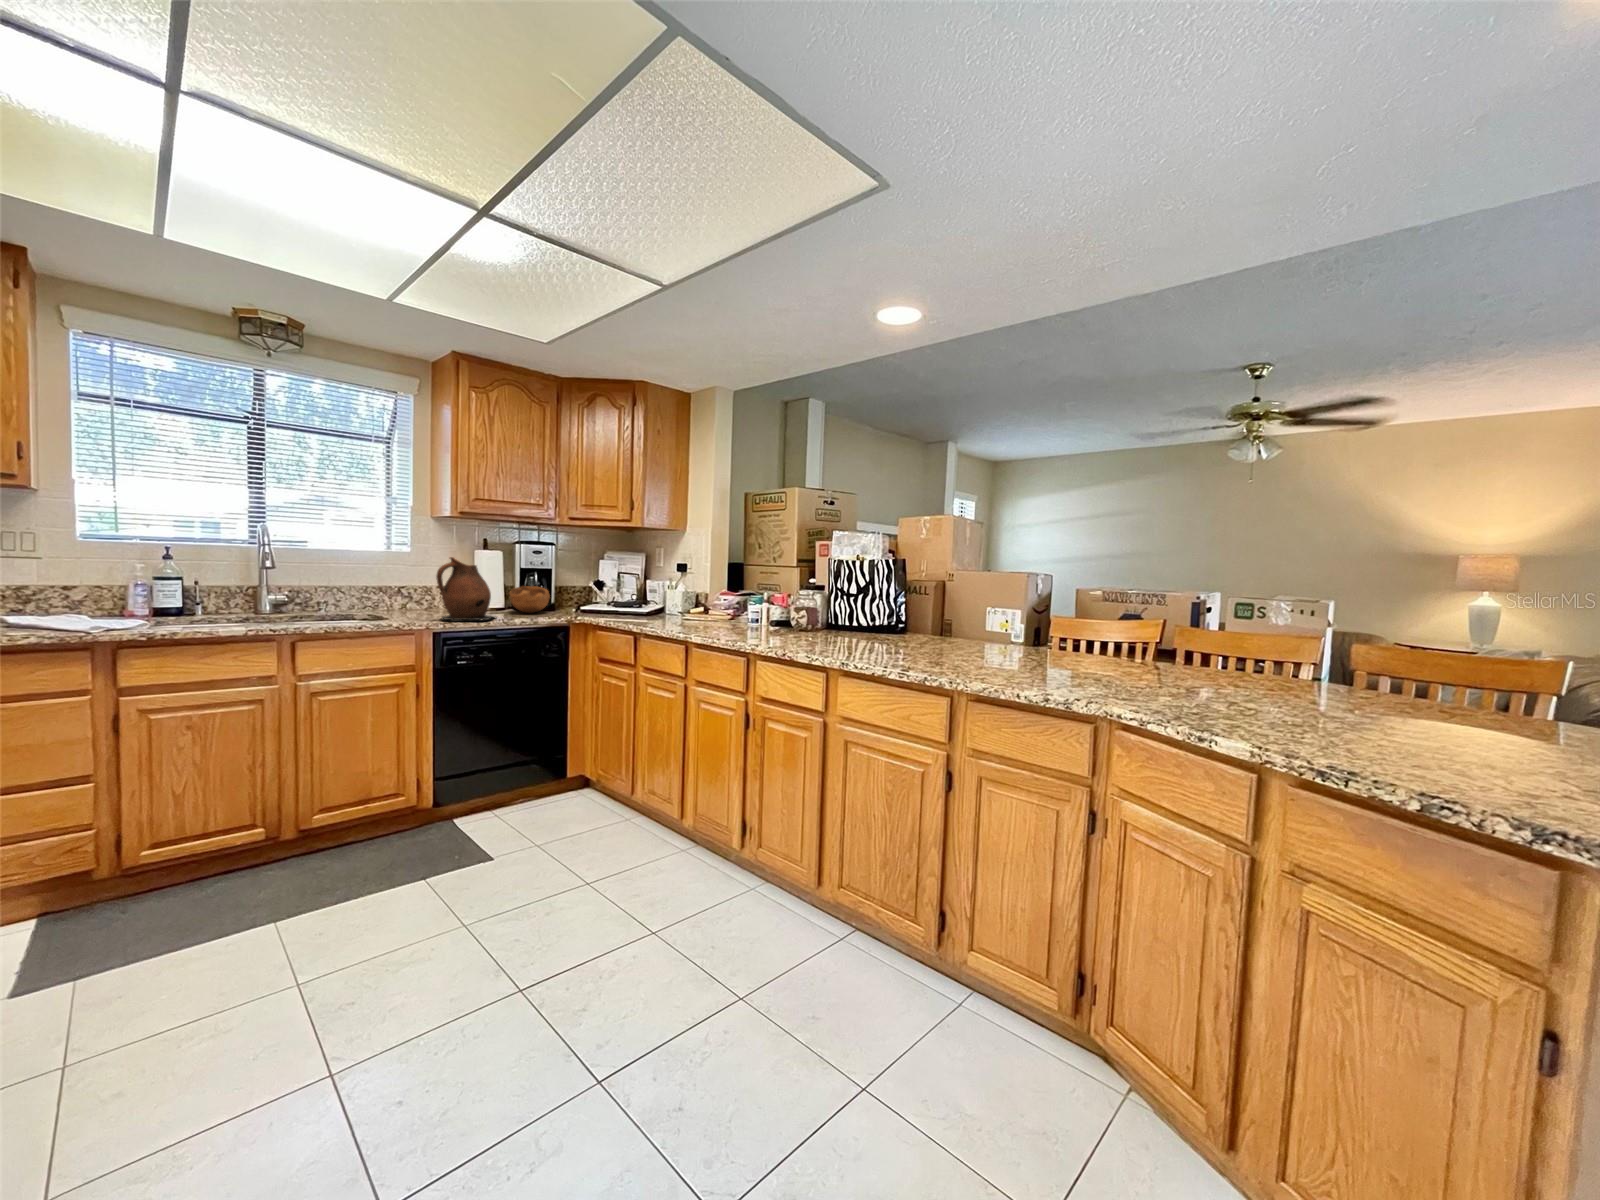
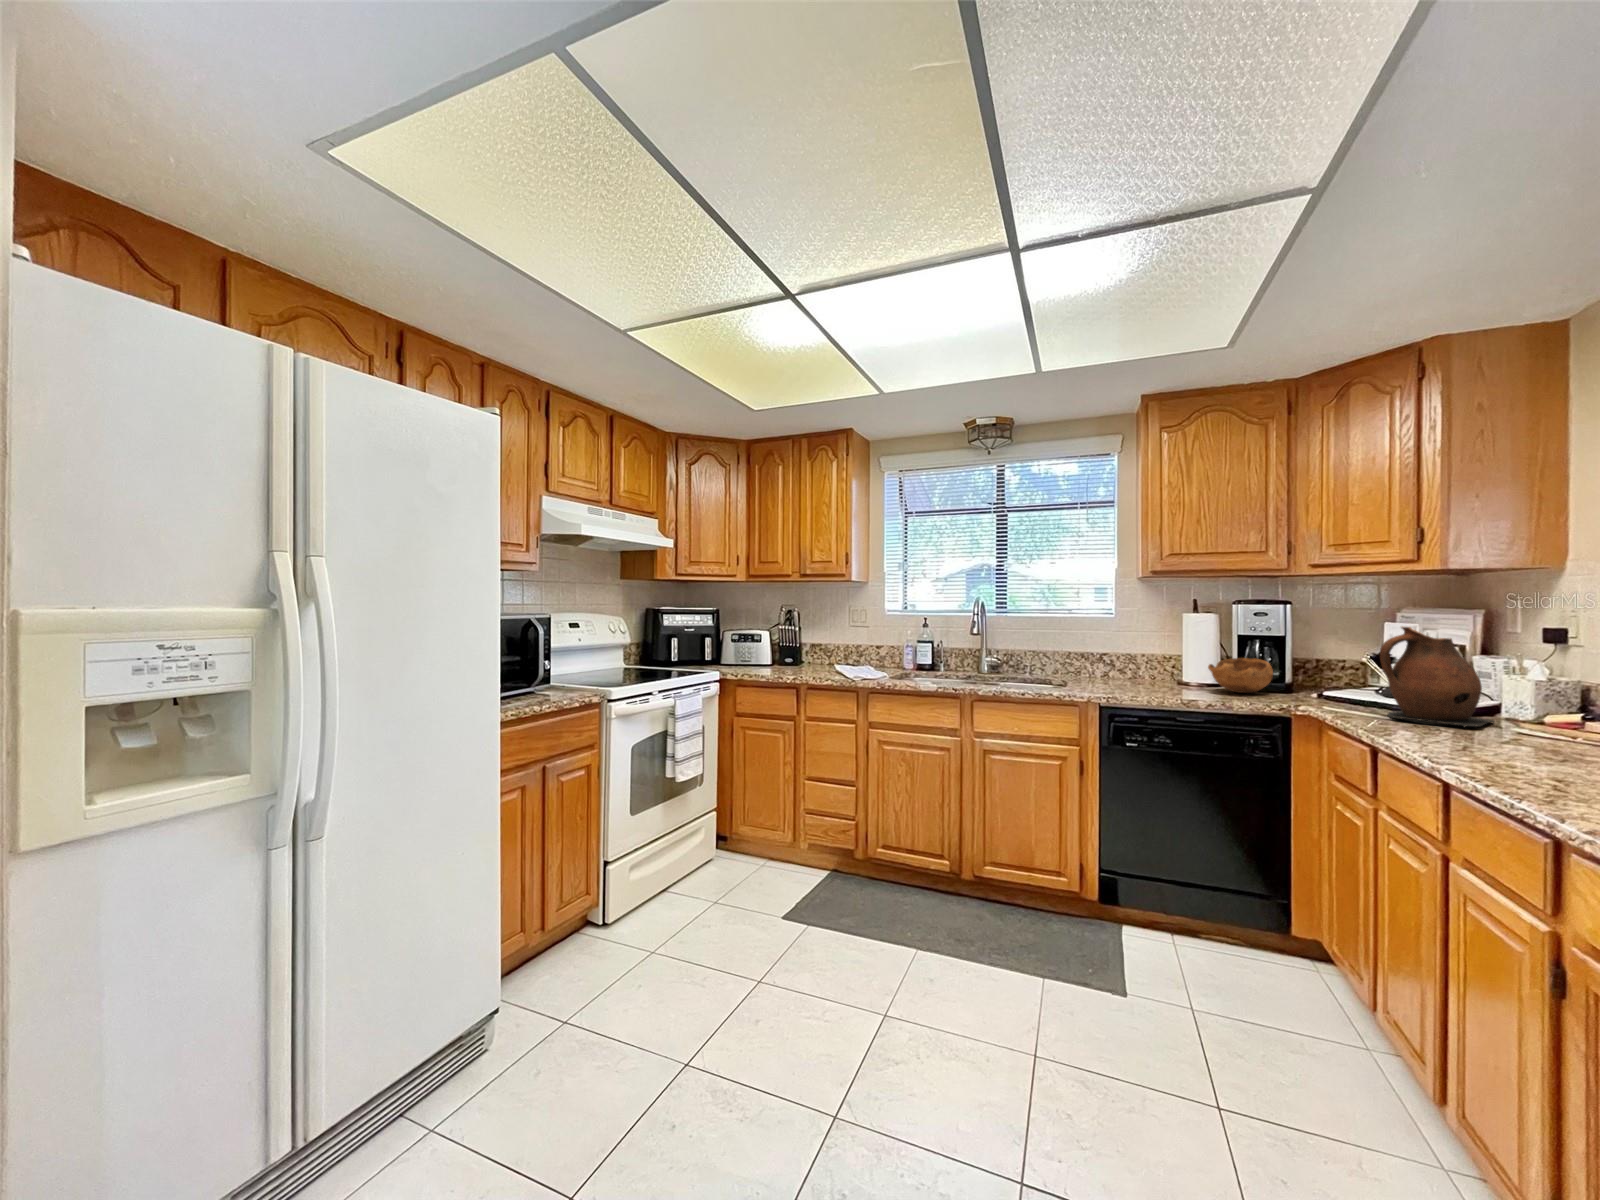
ceramic pitcher: present [436,557,495,621] -> present [1380,626,1494,727]

